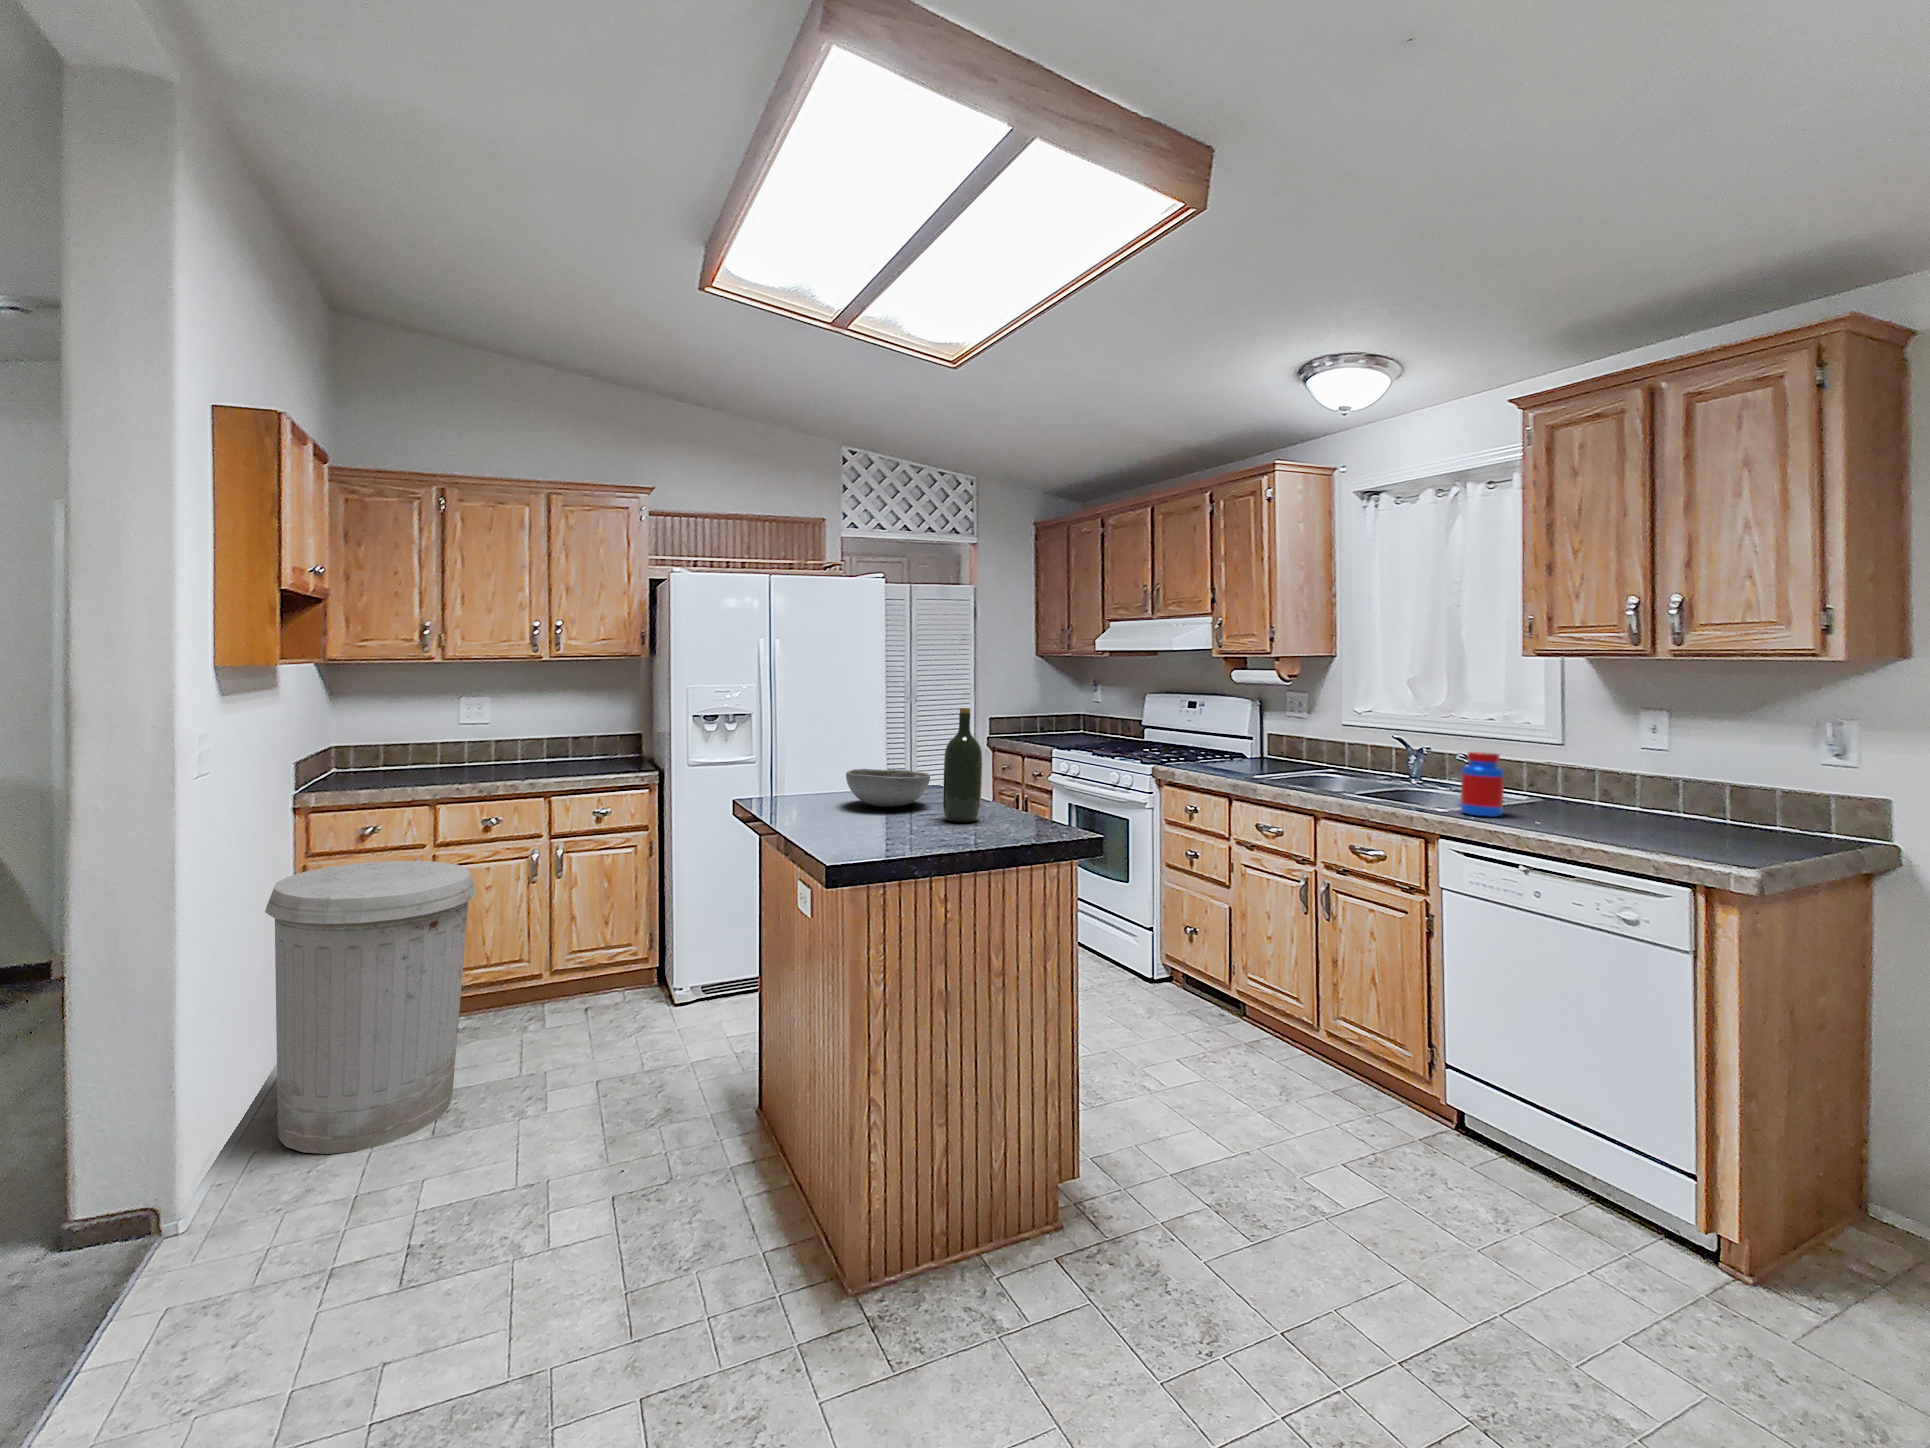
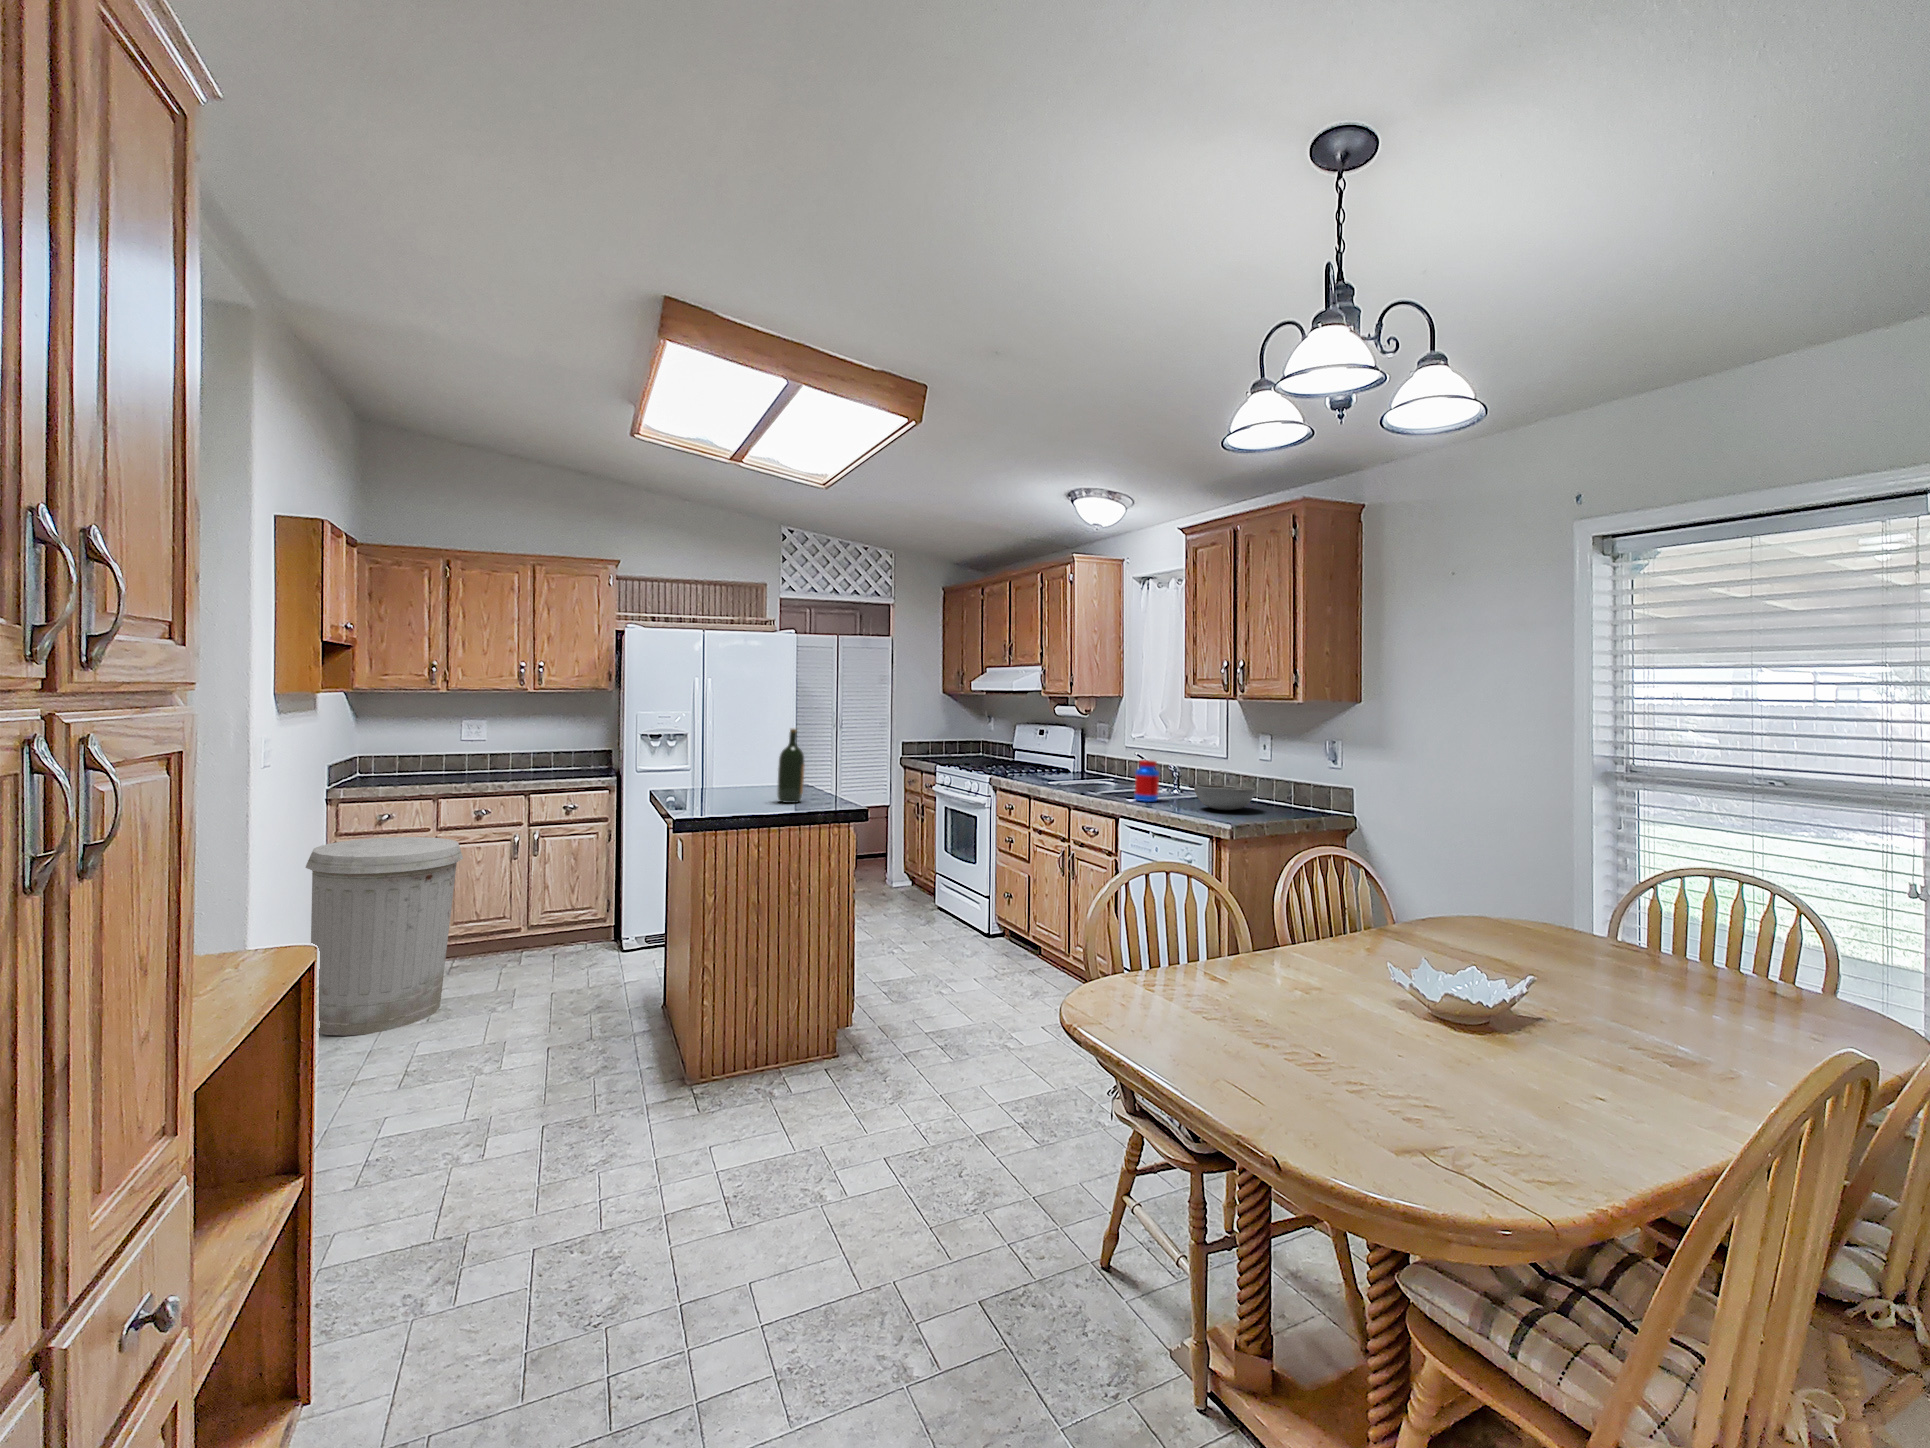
bowl: present [846,769,930,807] -> present [1194,784,1255,810]

